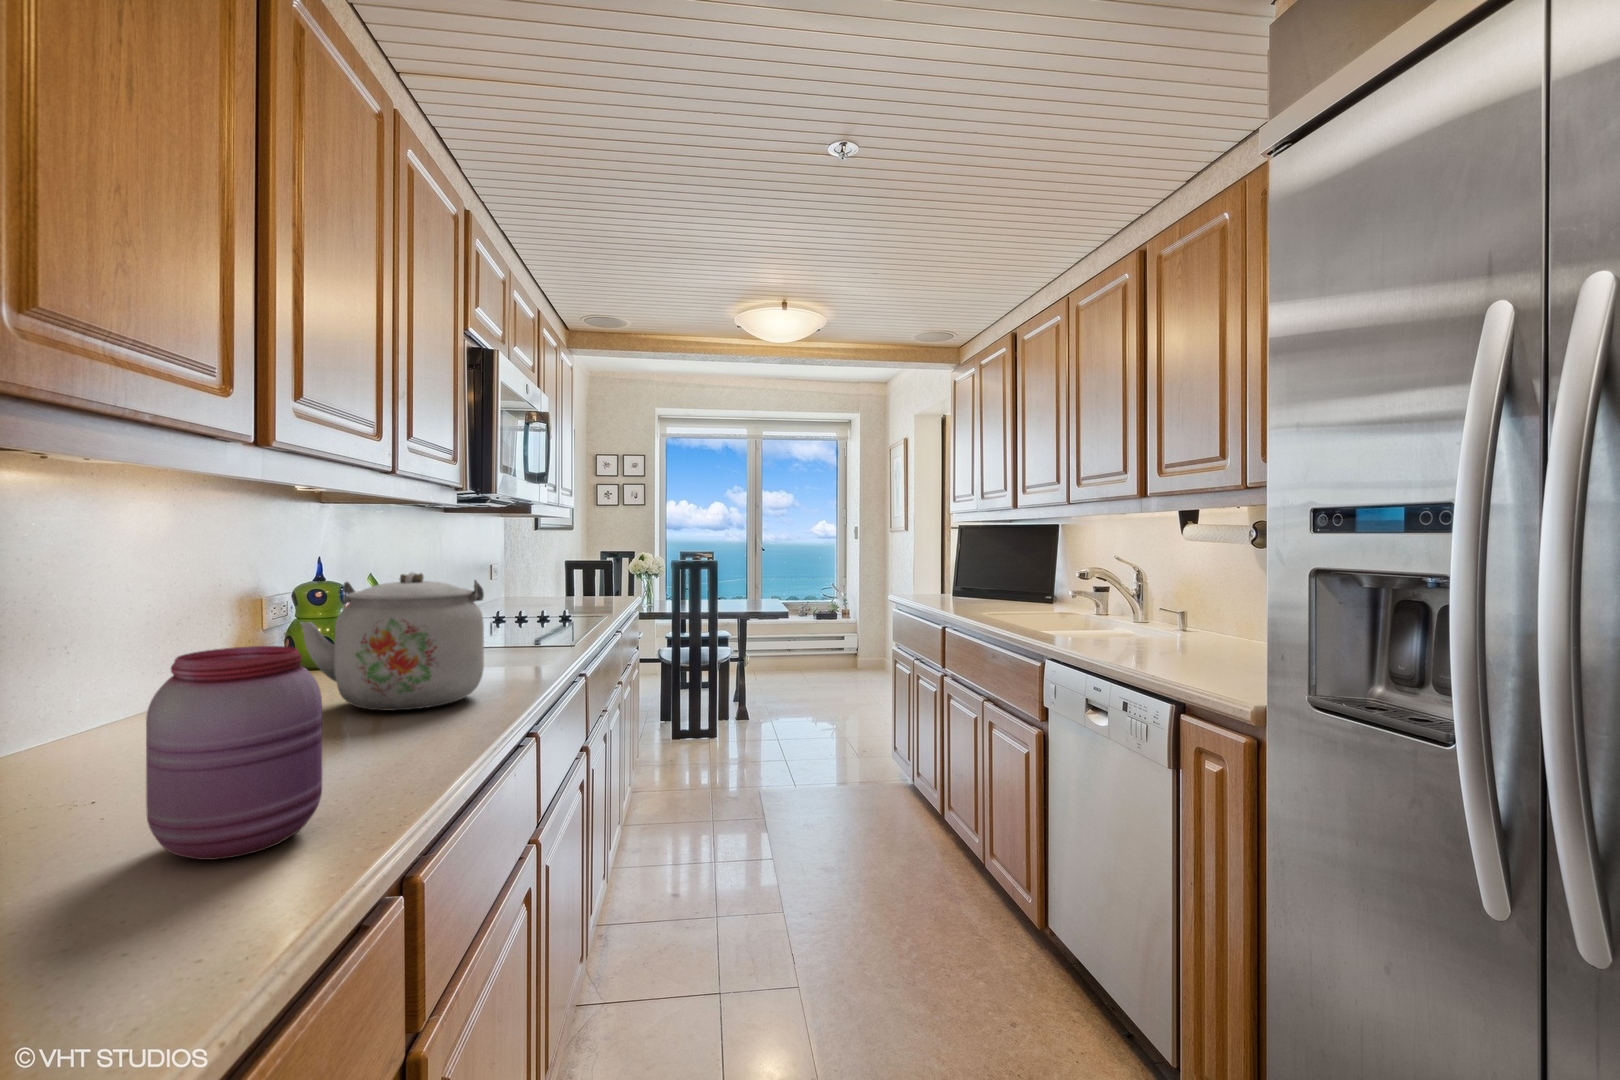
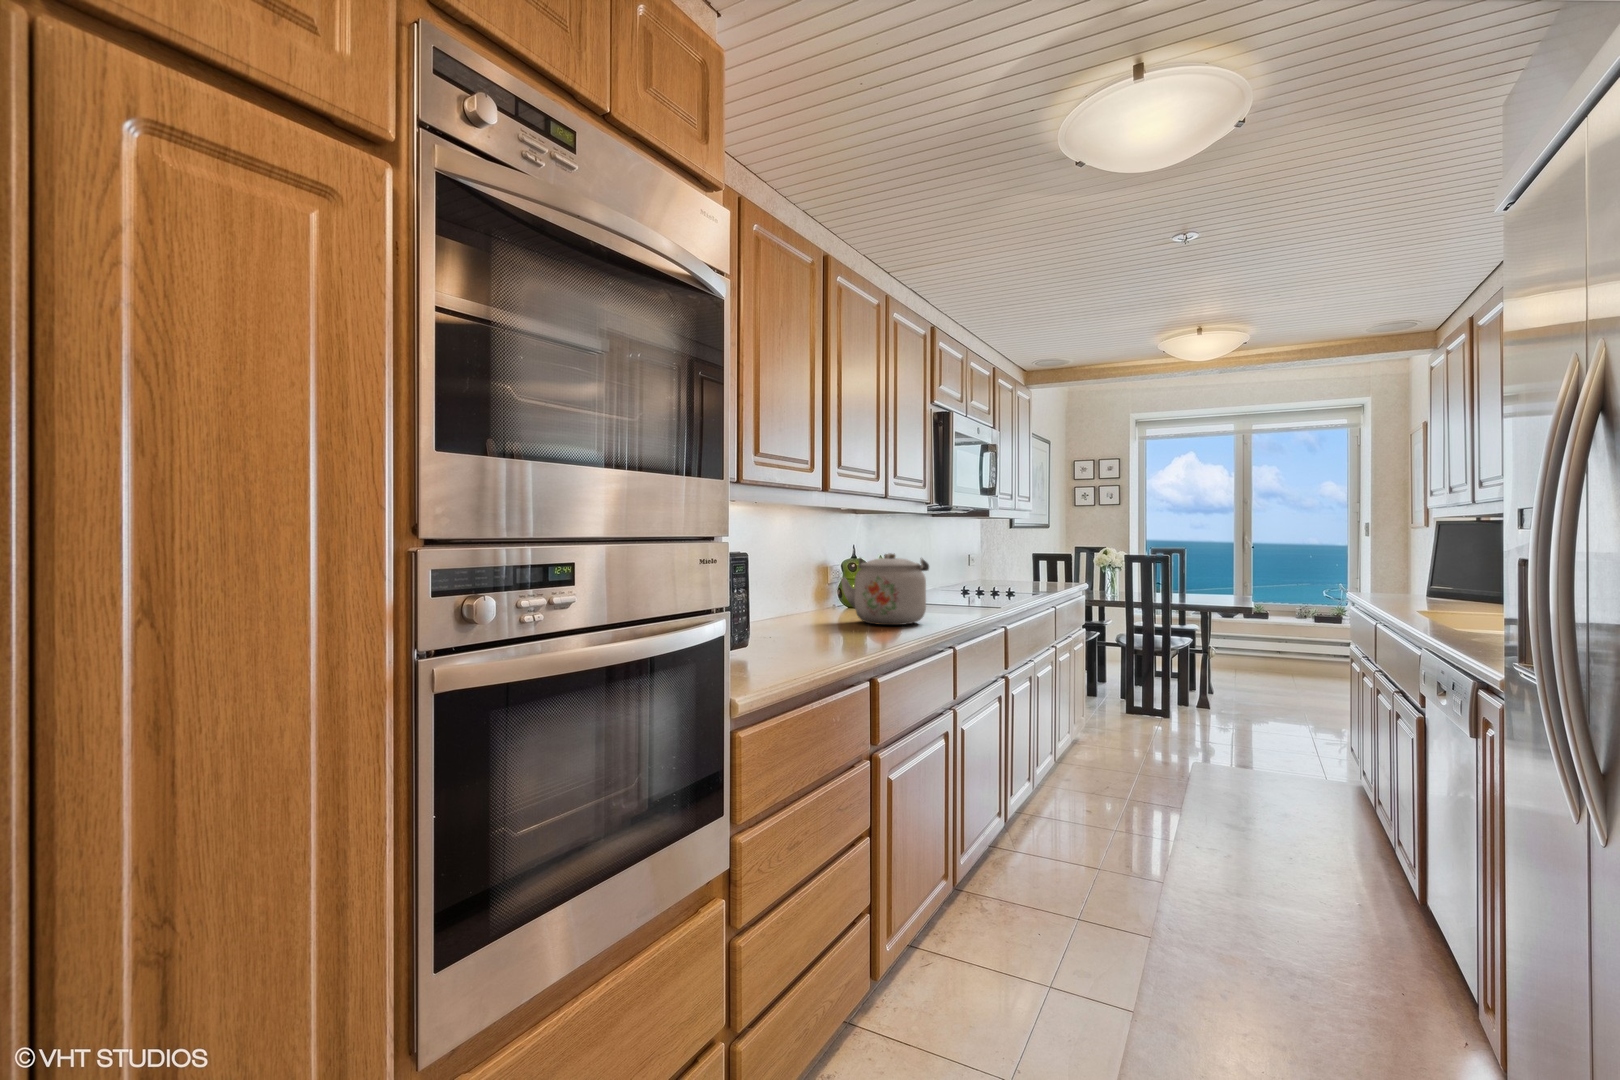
jar: present [146,646,322,860] -> none [784,577,838,653]

